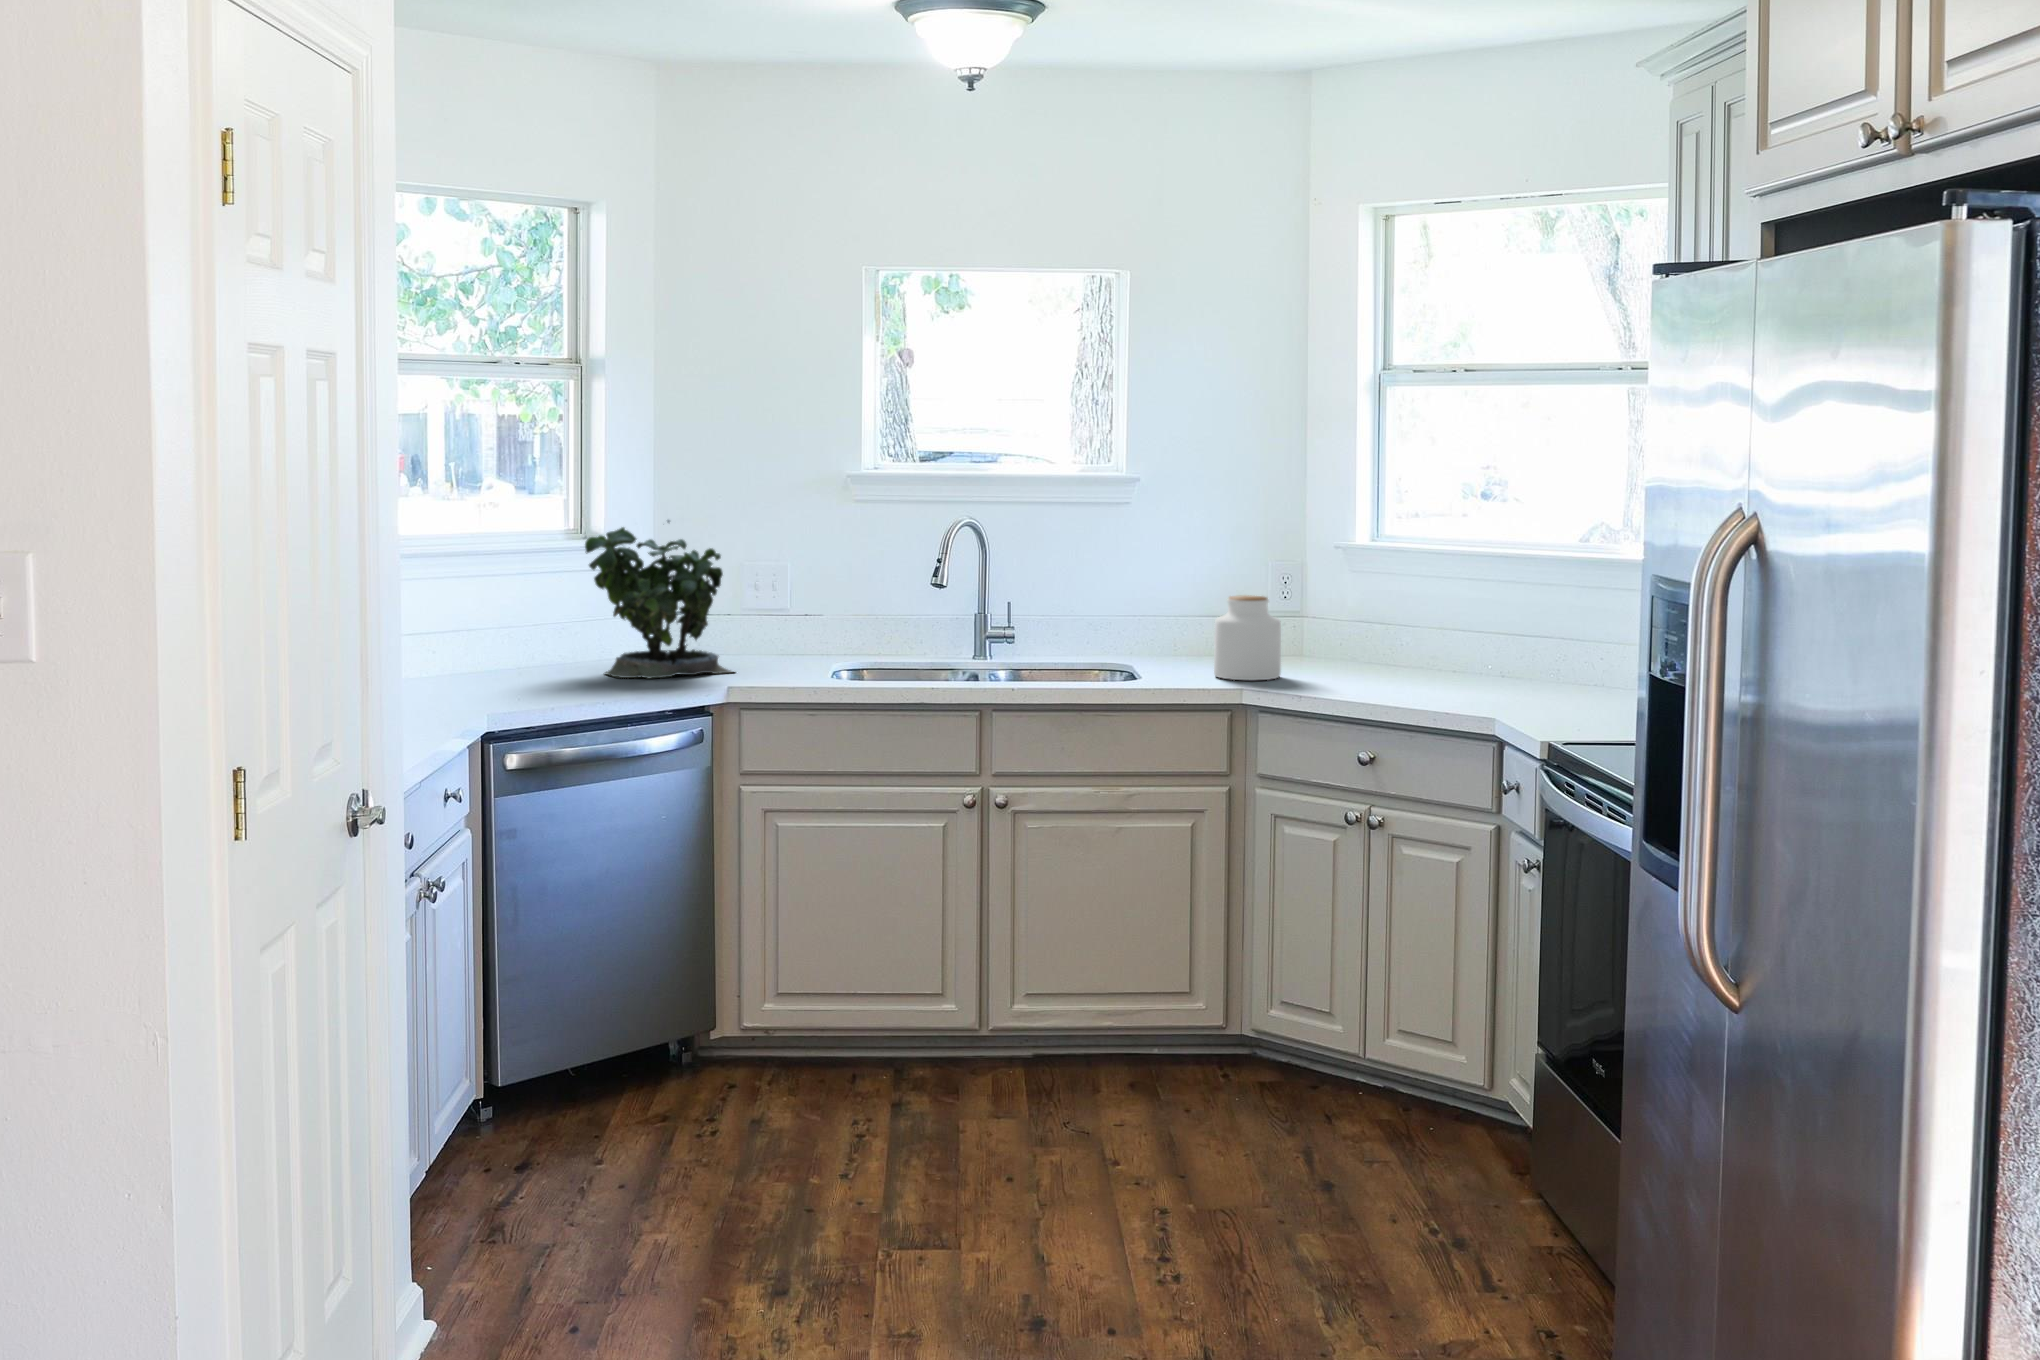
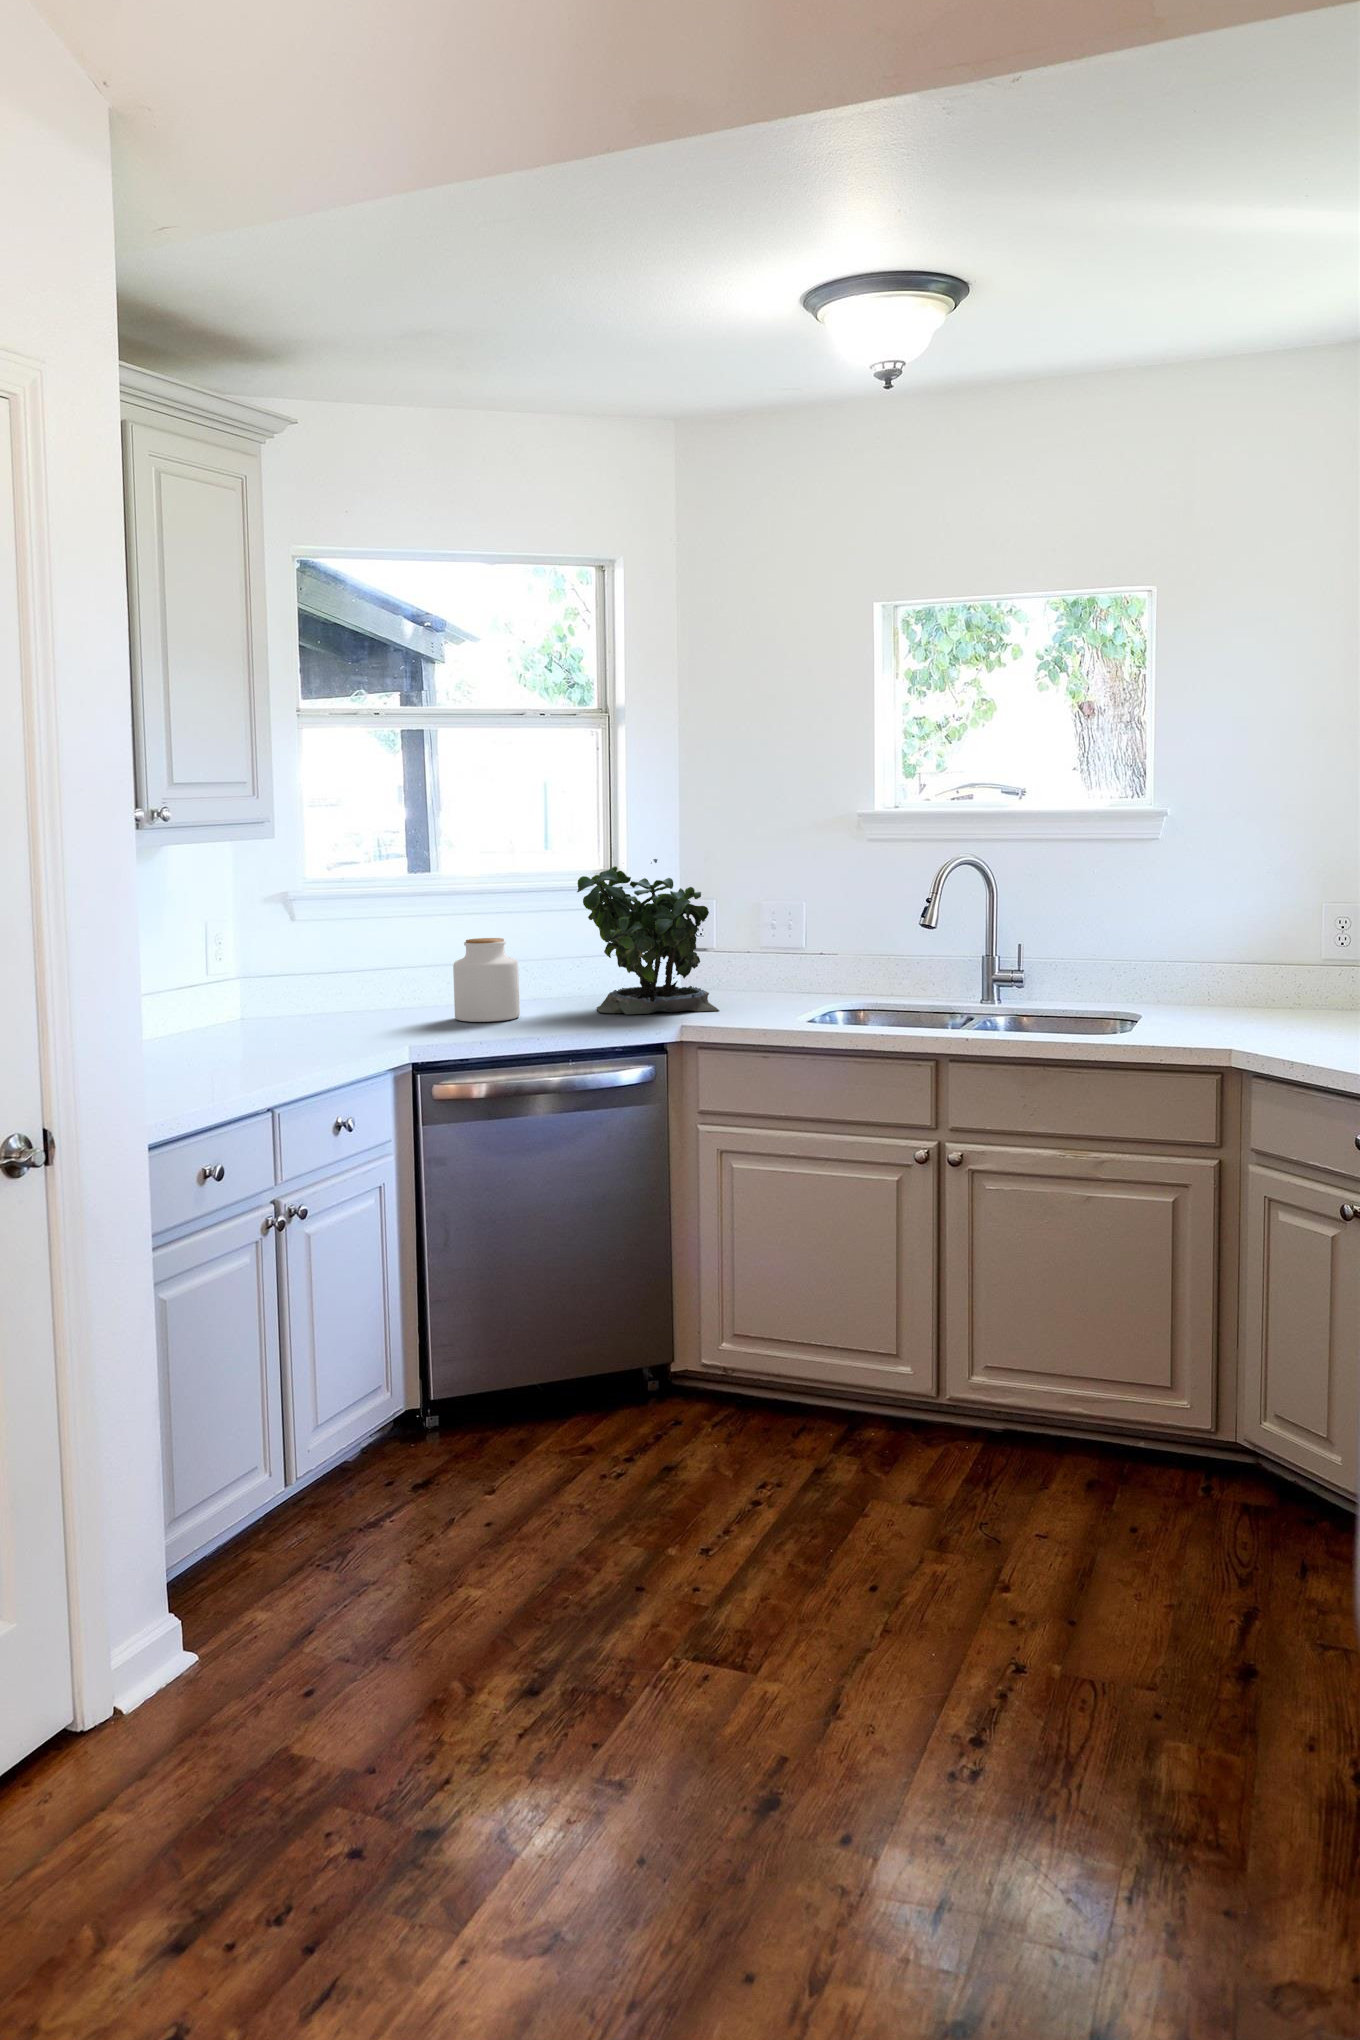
jar: present [1214,595,1281,680] -> present [453,938,520,1022]

